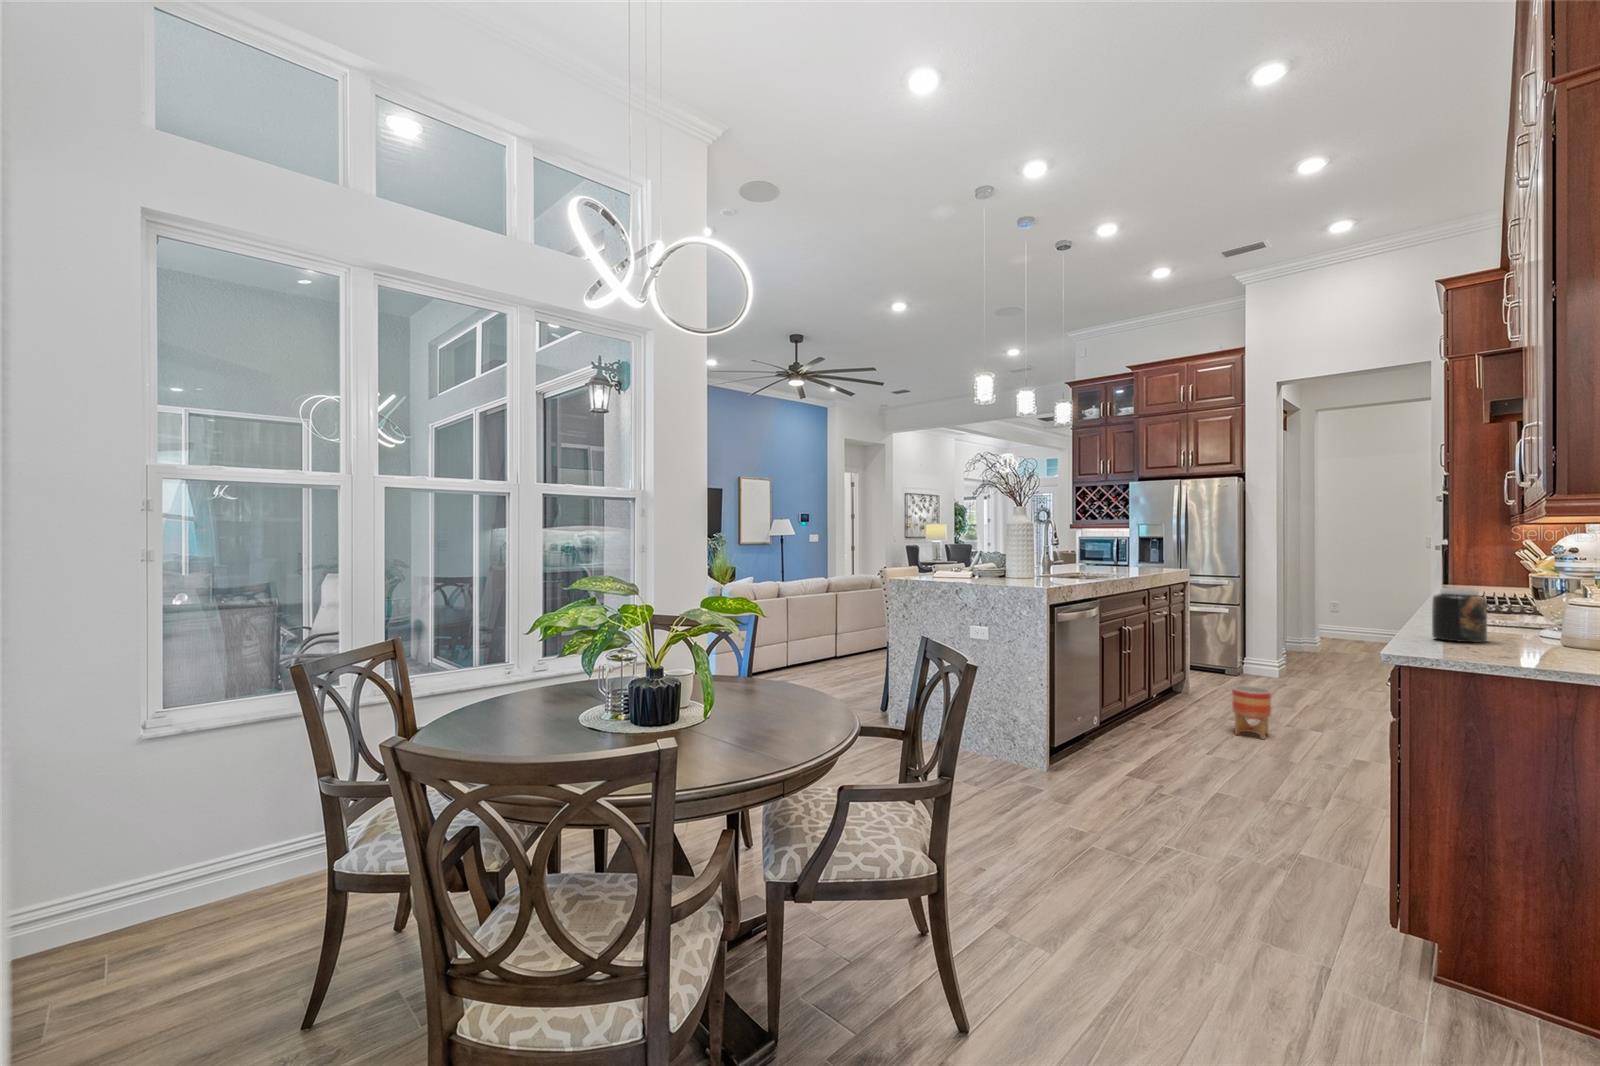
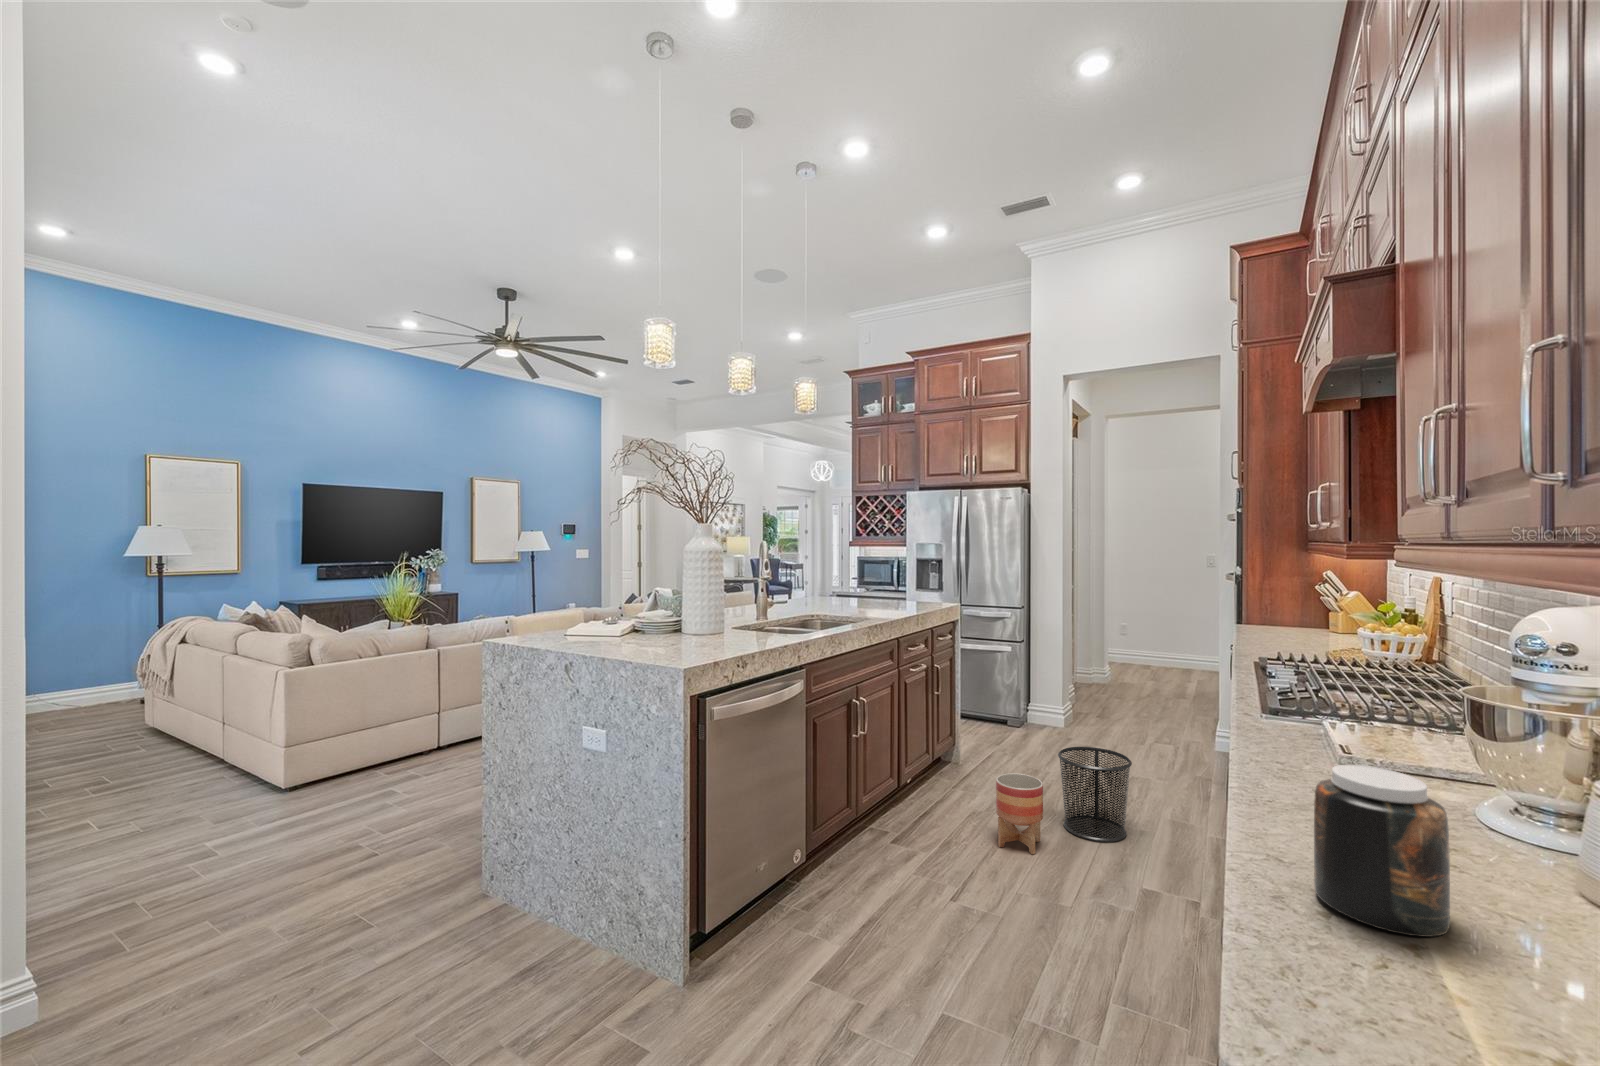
waste bin: none [1281,672,1344,737] -> present [1058,747,1132,842]

